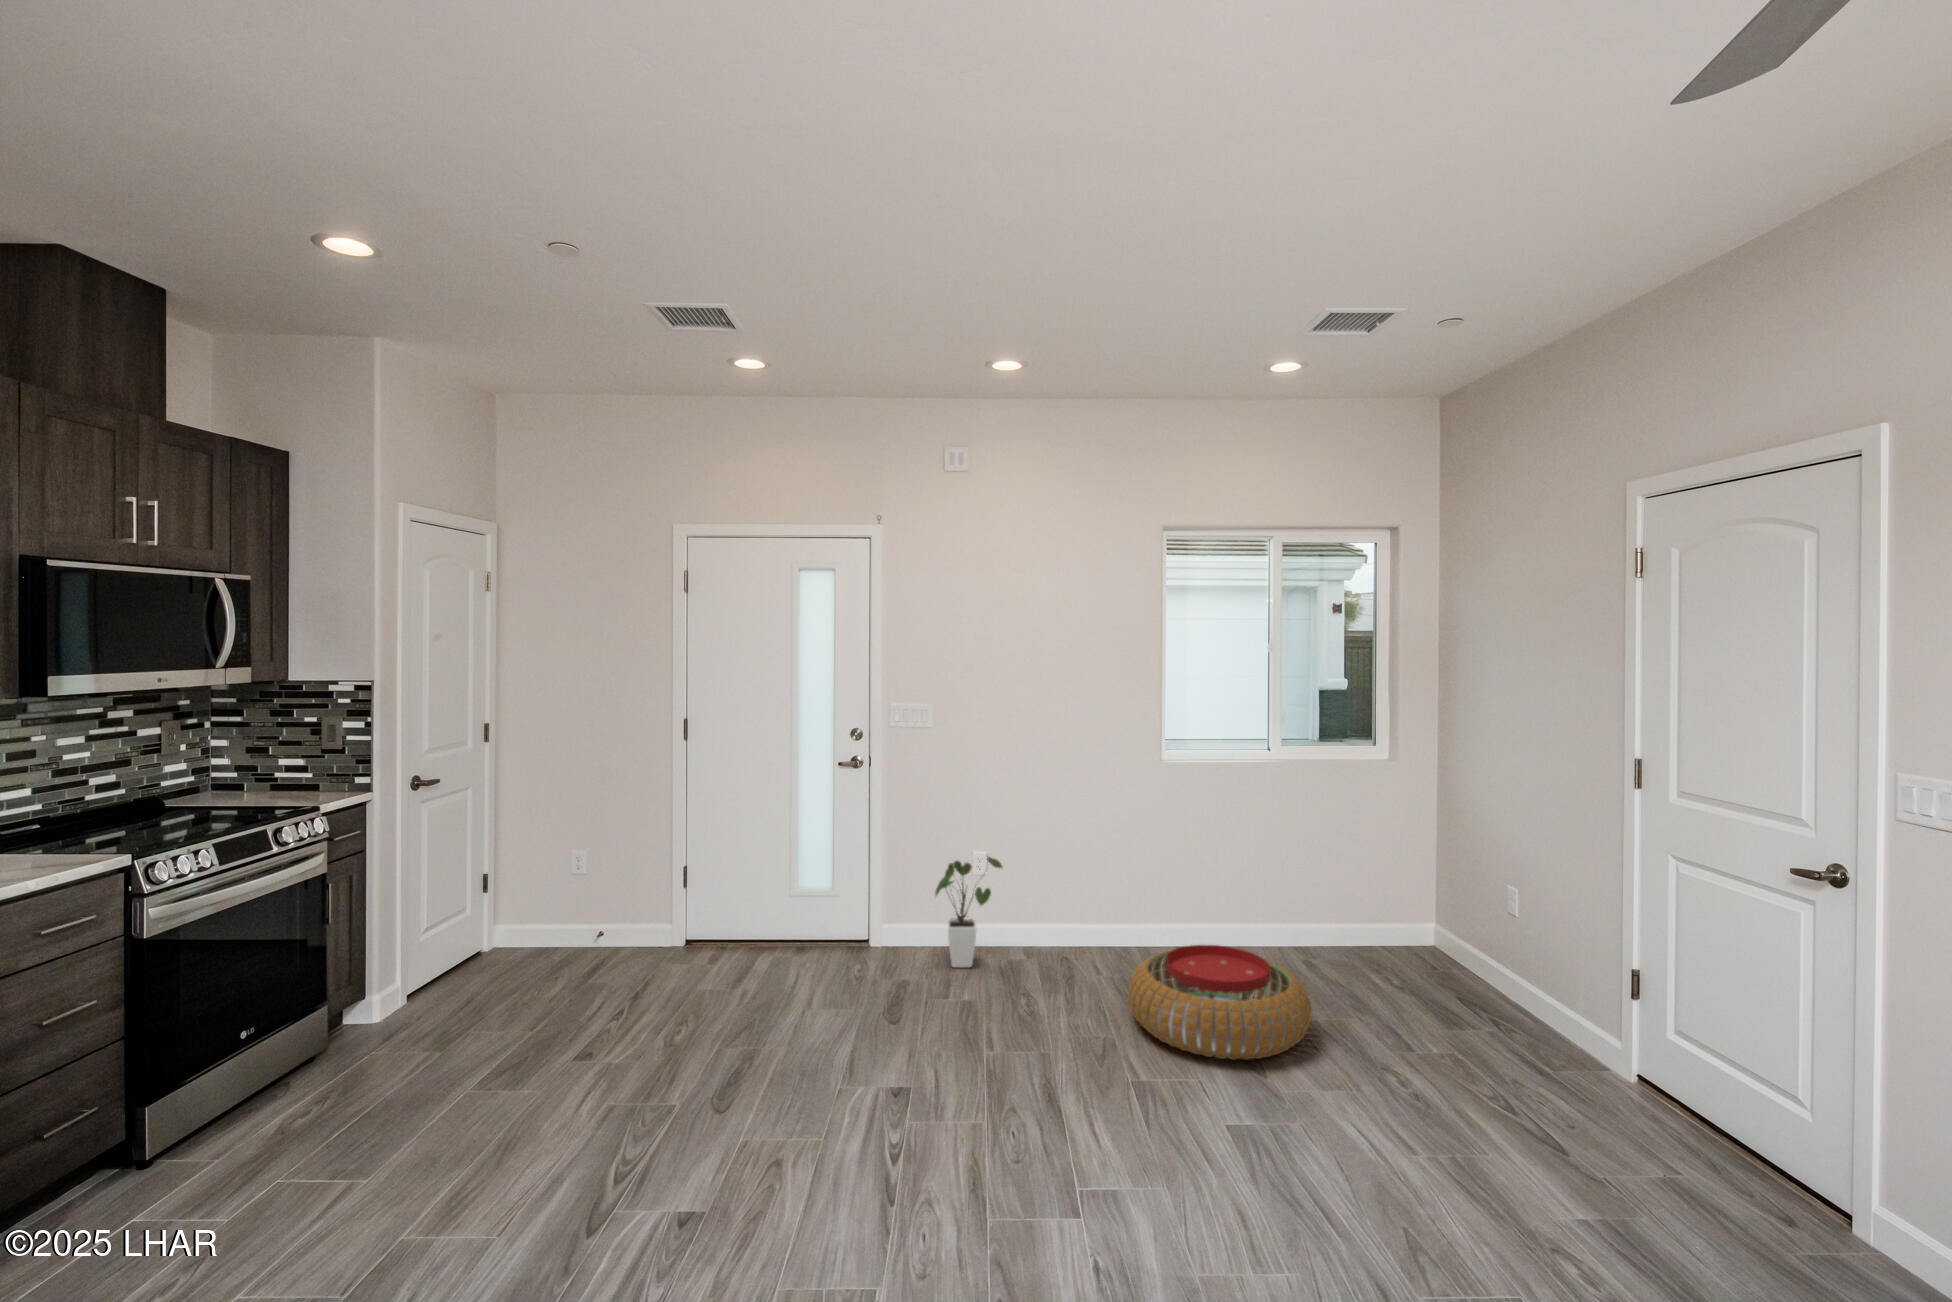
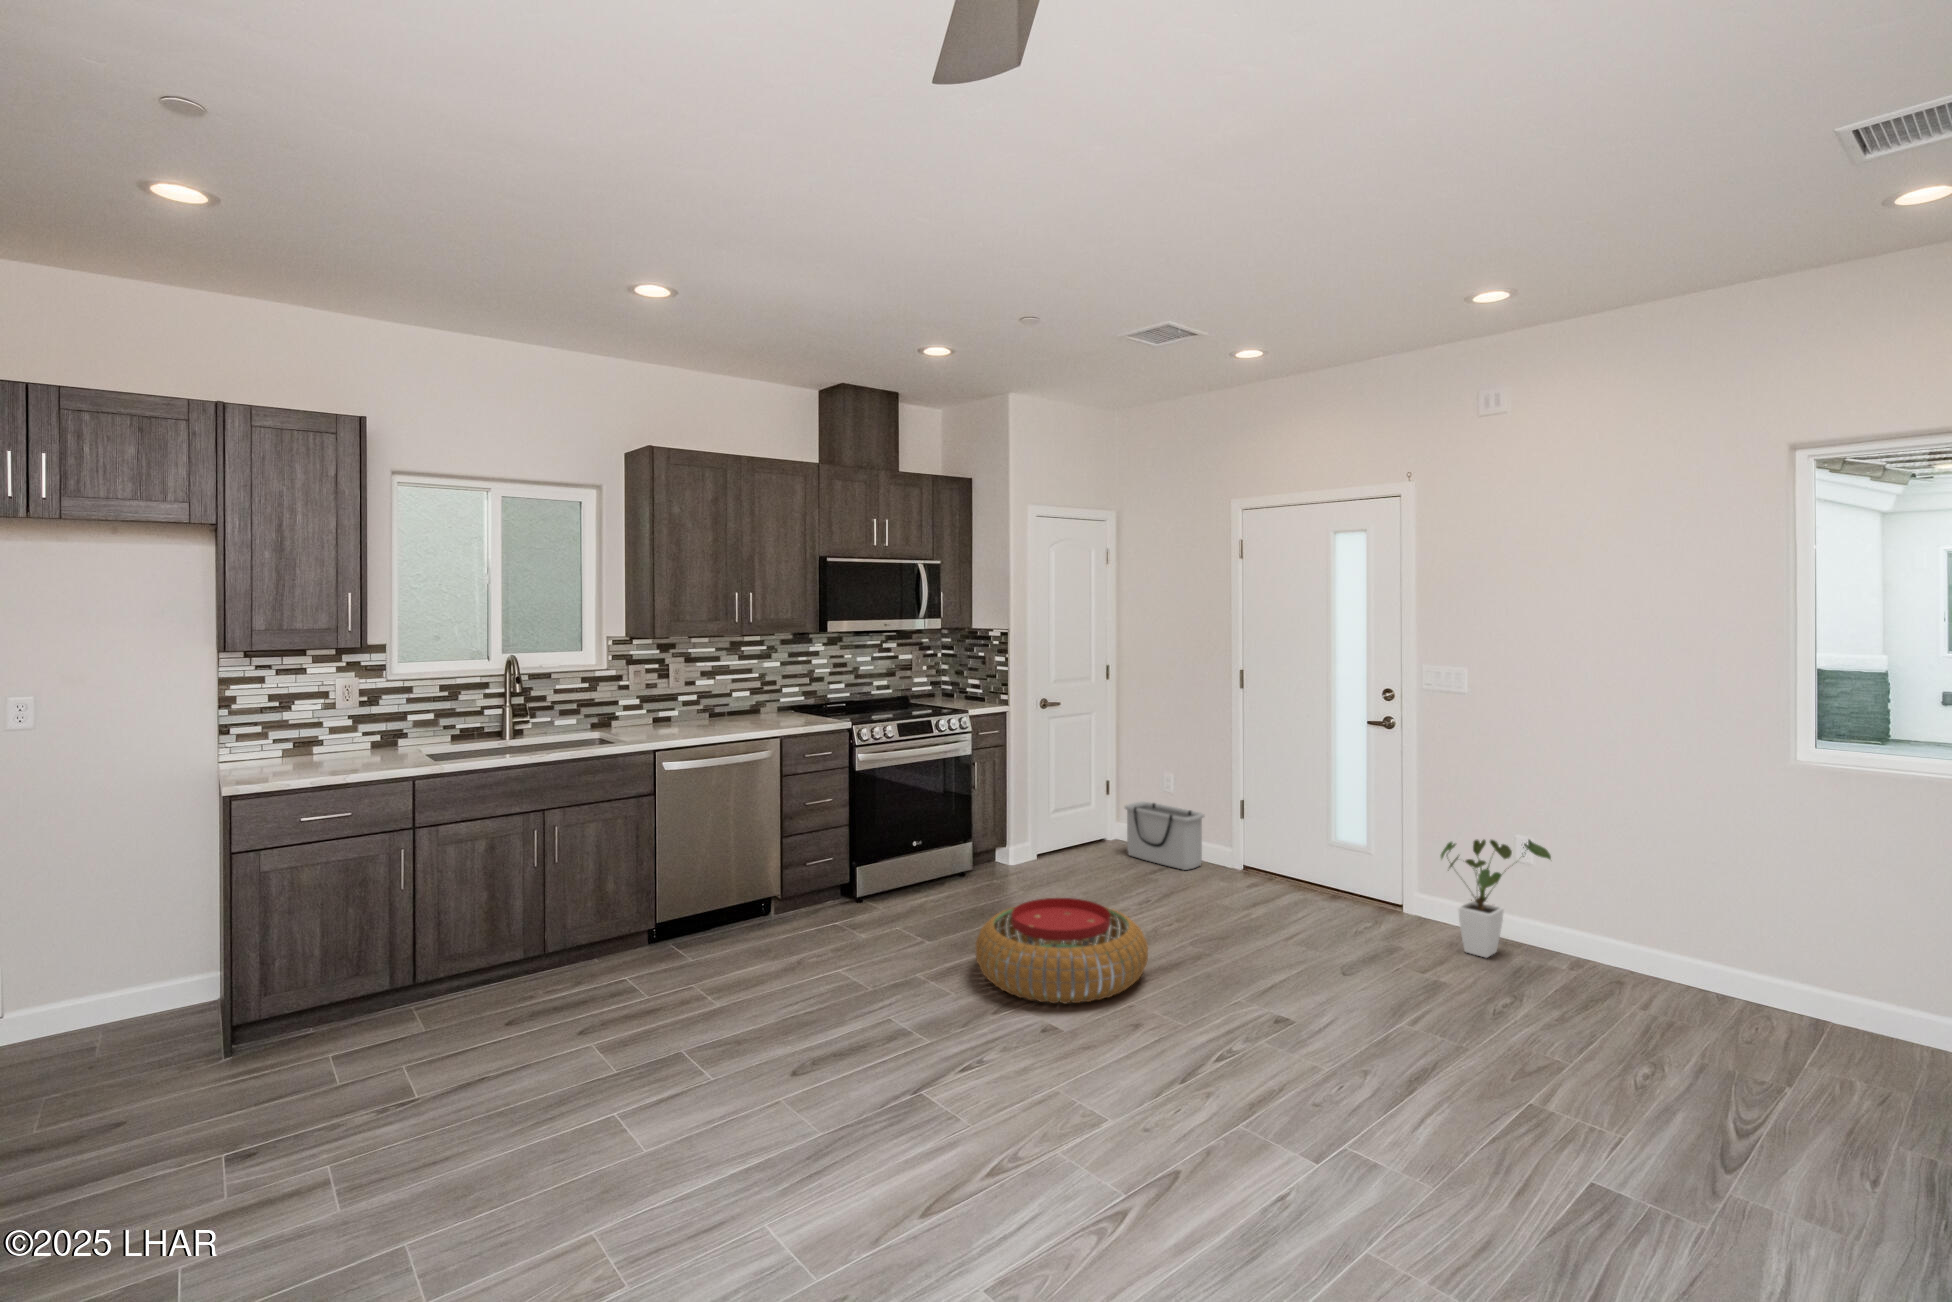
storage bin: none [532,890,641,962] -> present [1125,801,1204,870]
pouf: present [1128,945,1311,1060] -> present [976,898,1148,1003]

